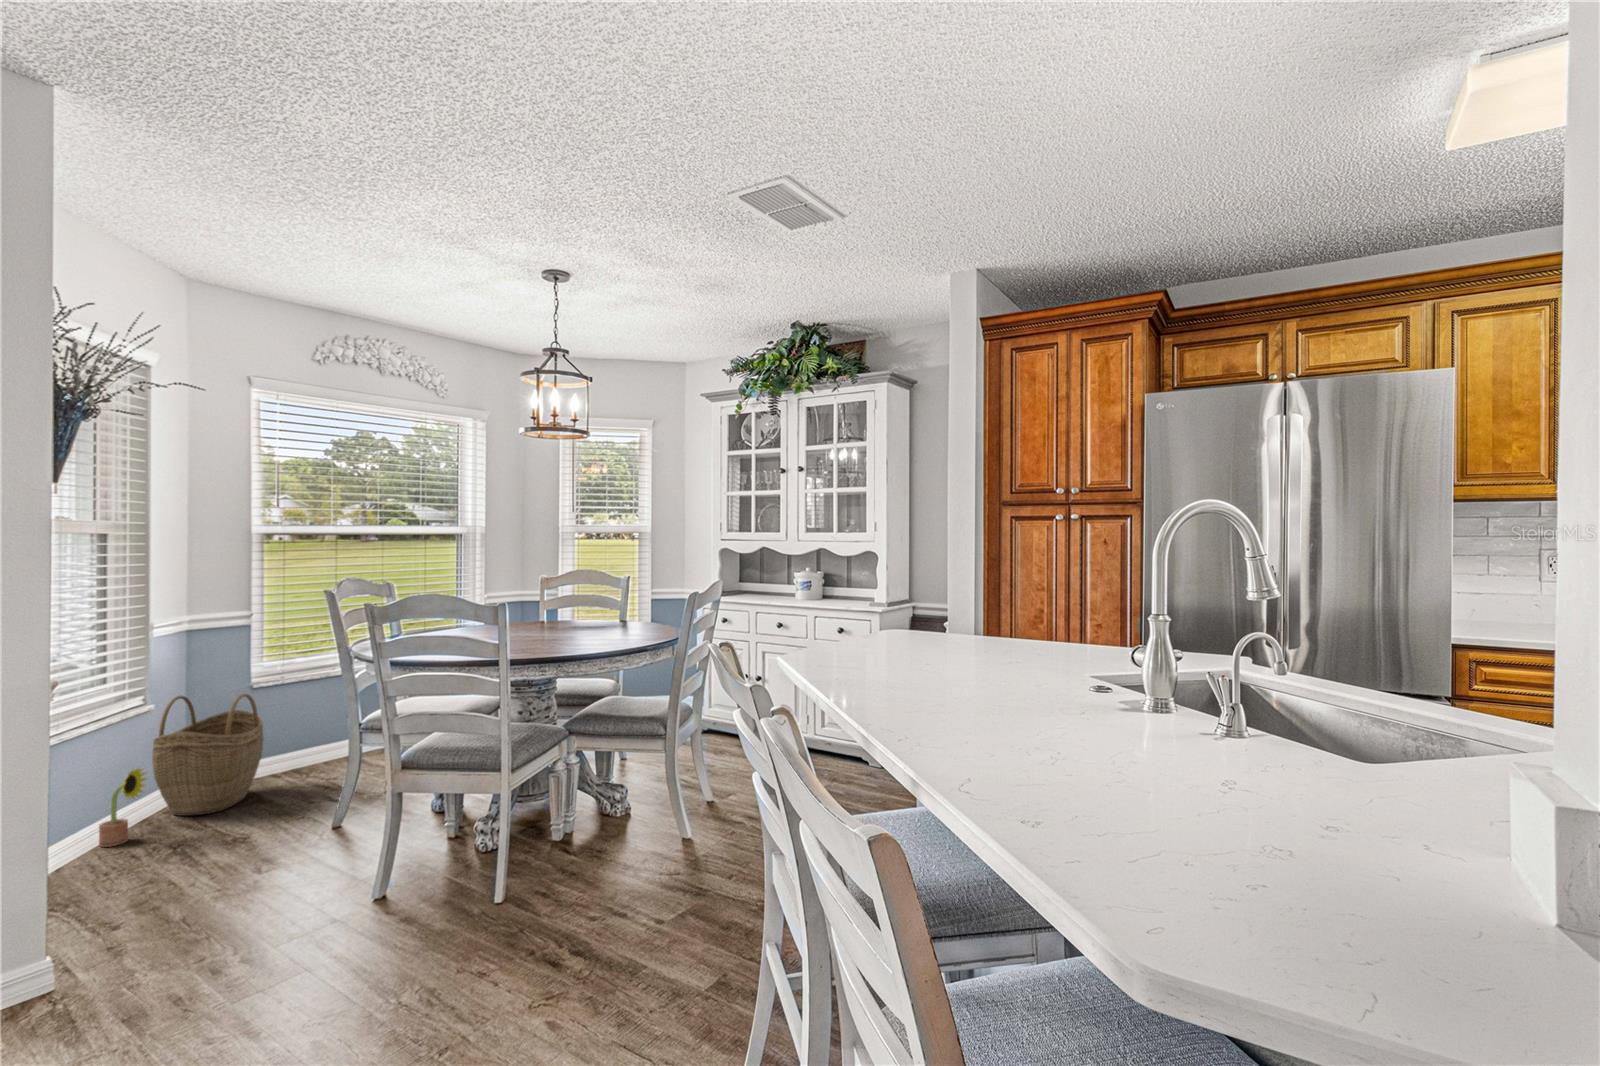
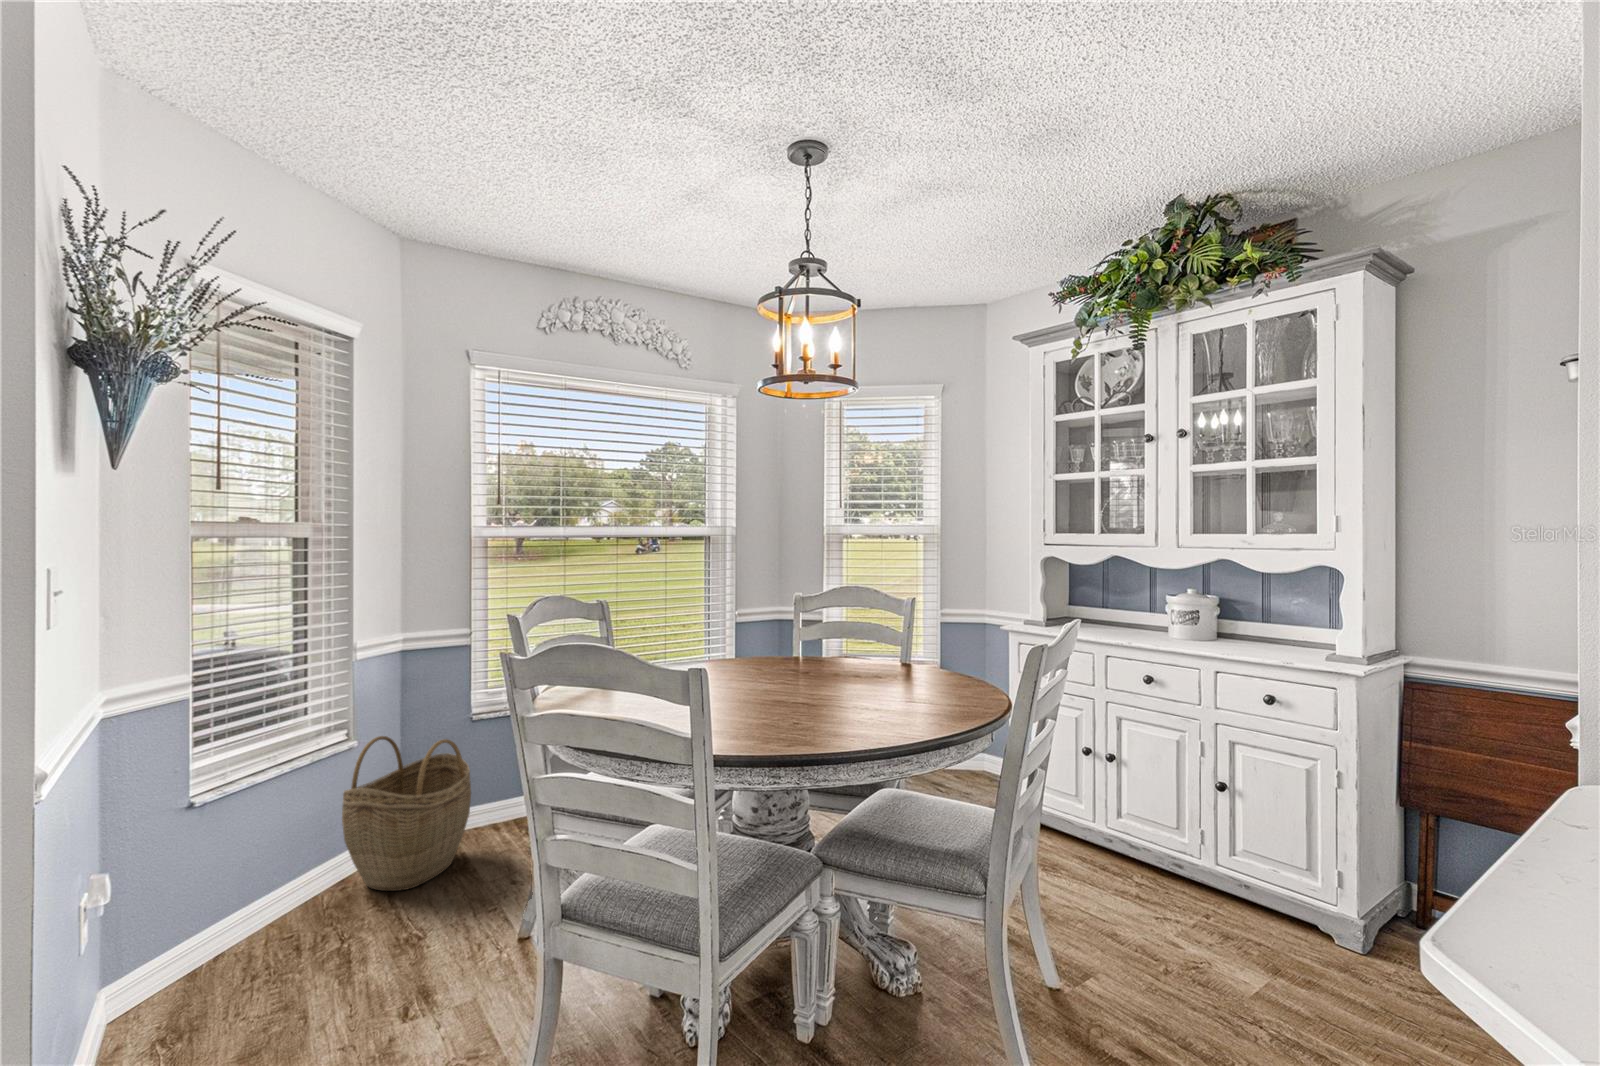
decorative plant: present [99,769,146,847] -> none [266,834,324,935]

